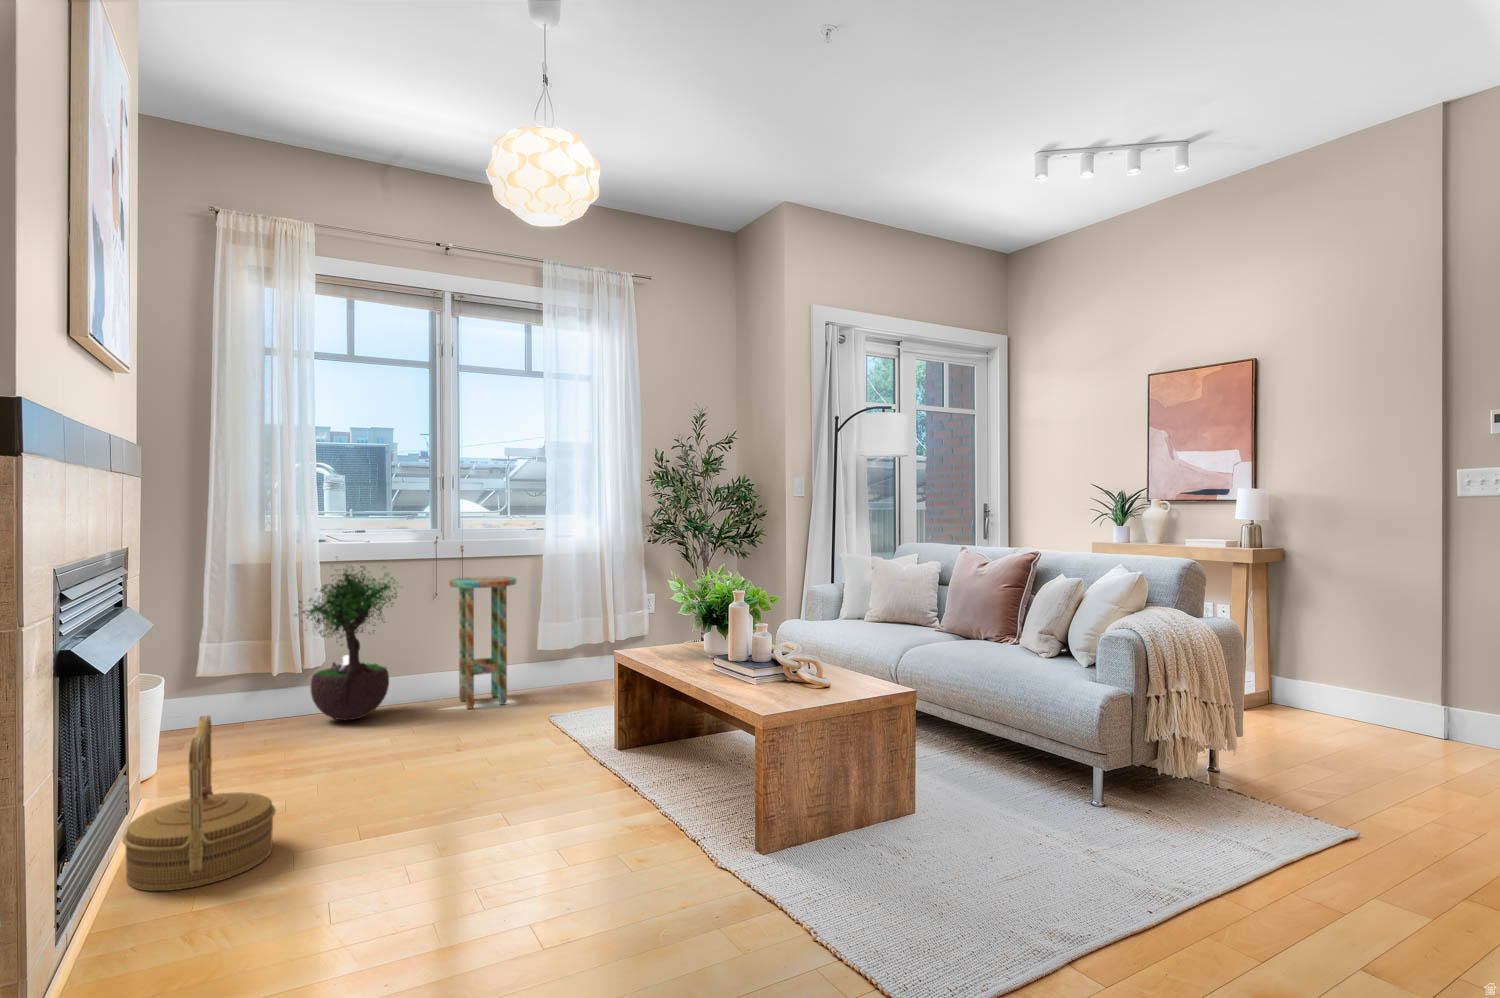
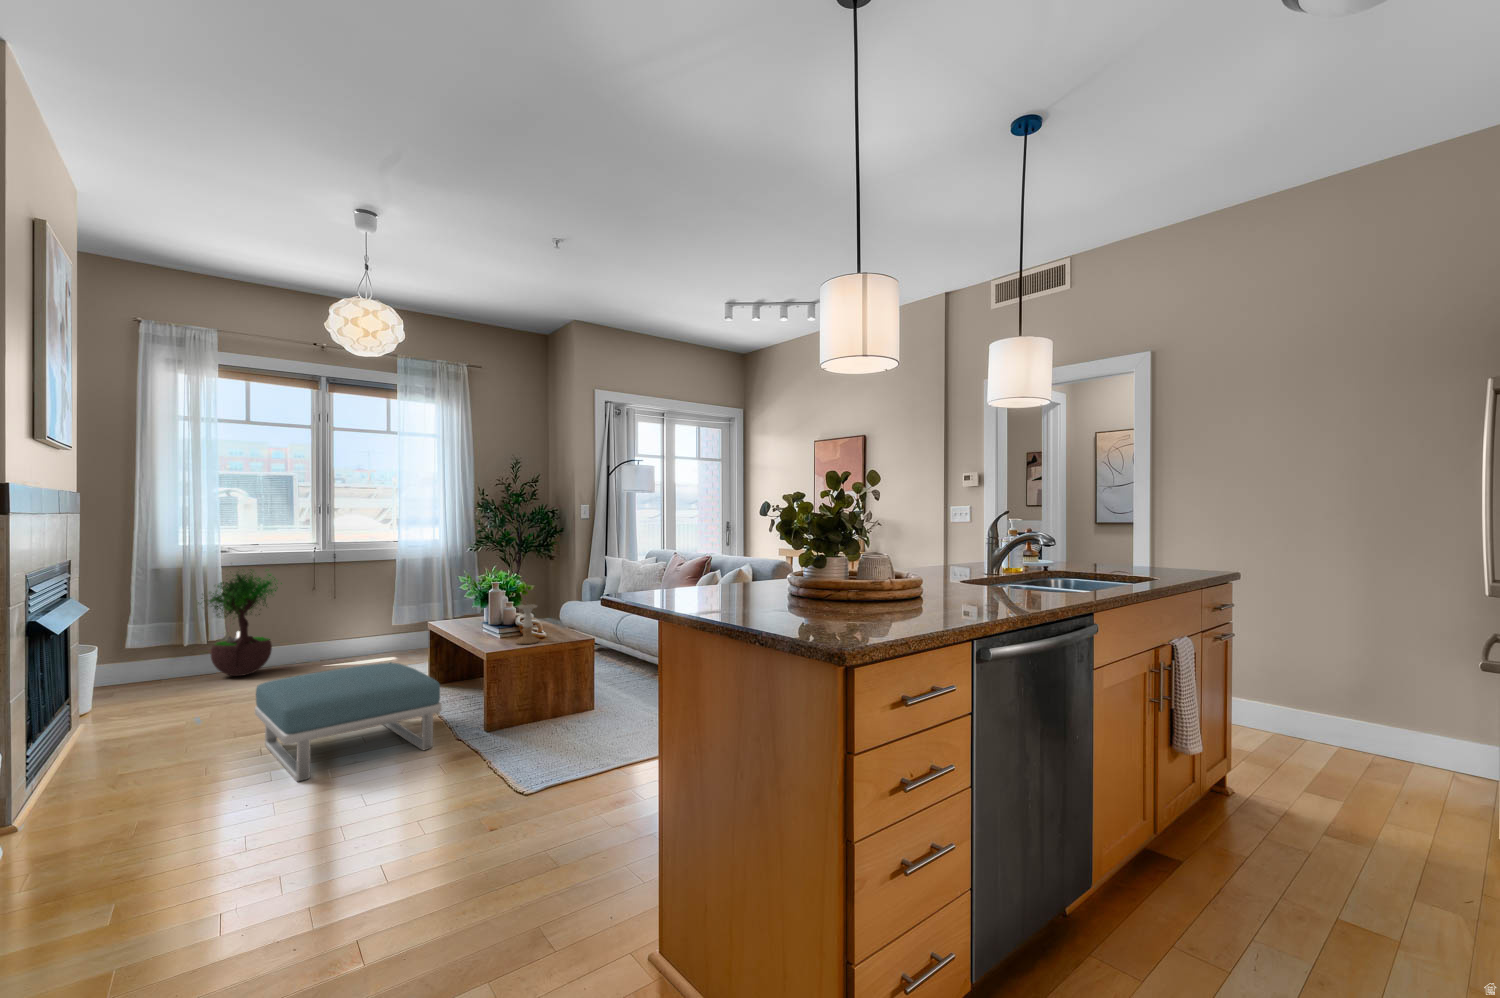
side table: present [449,576,516,709] -> none [320,575,371,667]
candle holder: none [803,629,842,698] -> present [516,604,539,644]
woven basket: present [122,716,276,891] -> none [66,664,172,766]
footstool: none [406,722,715,959] -> present [255,663,442,781]

